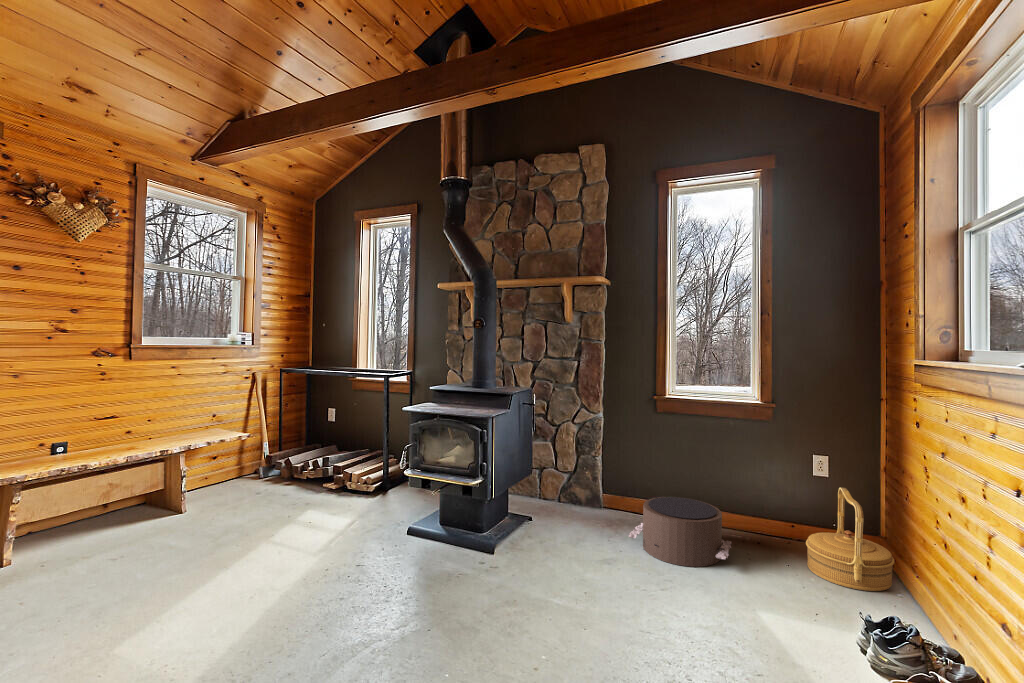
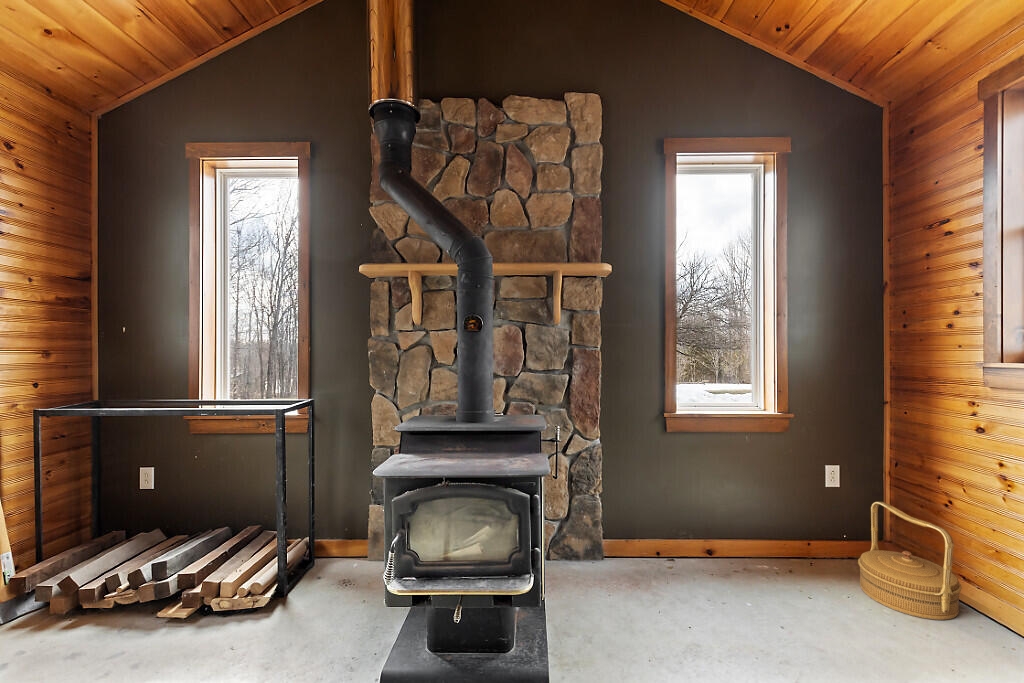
pouf: present [628,497,731,567] -> none [686,537,829,638]

